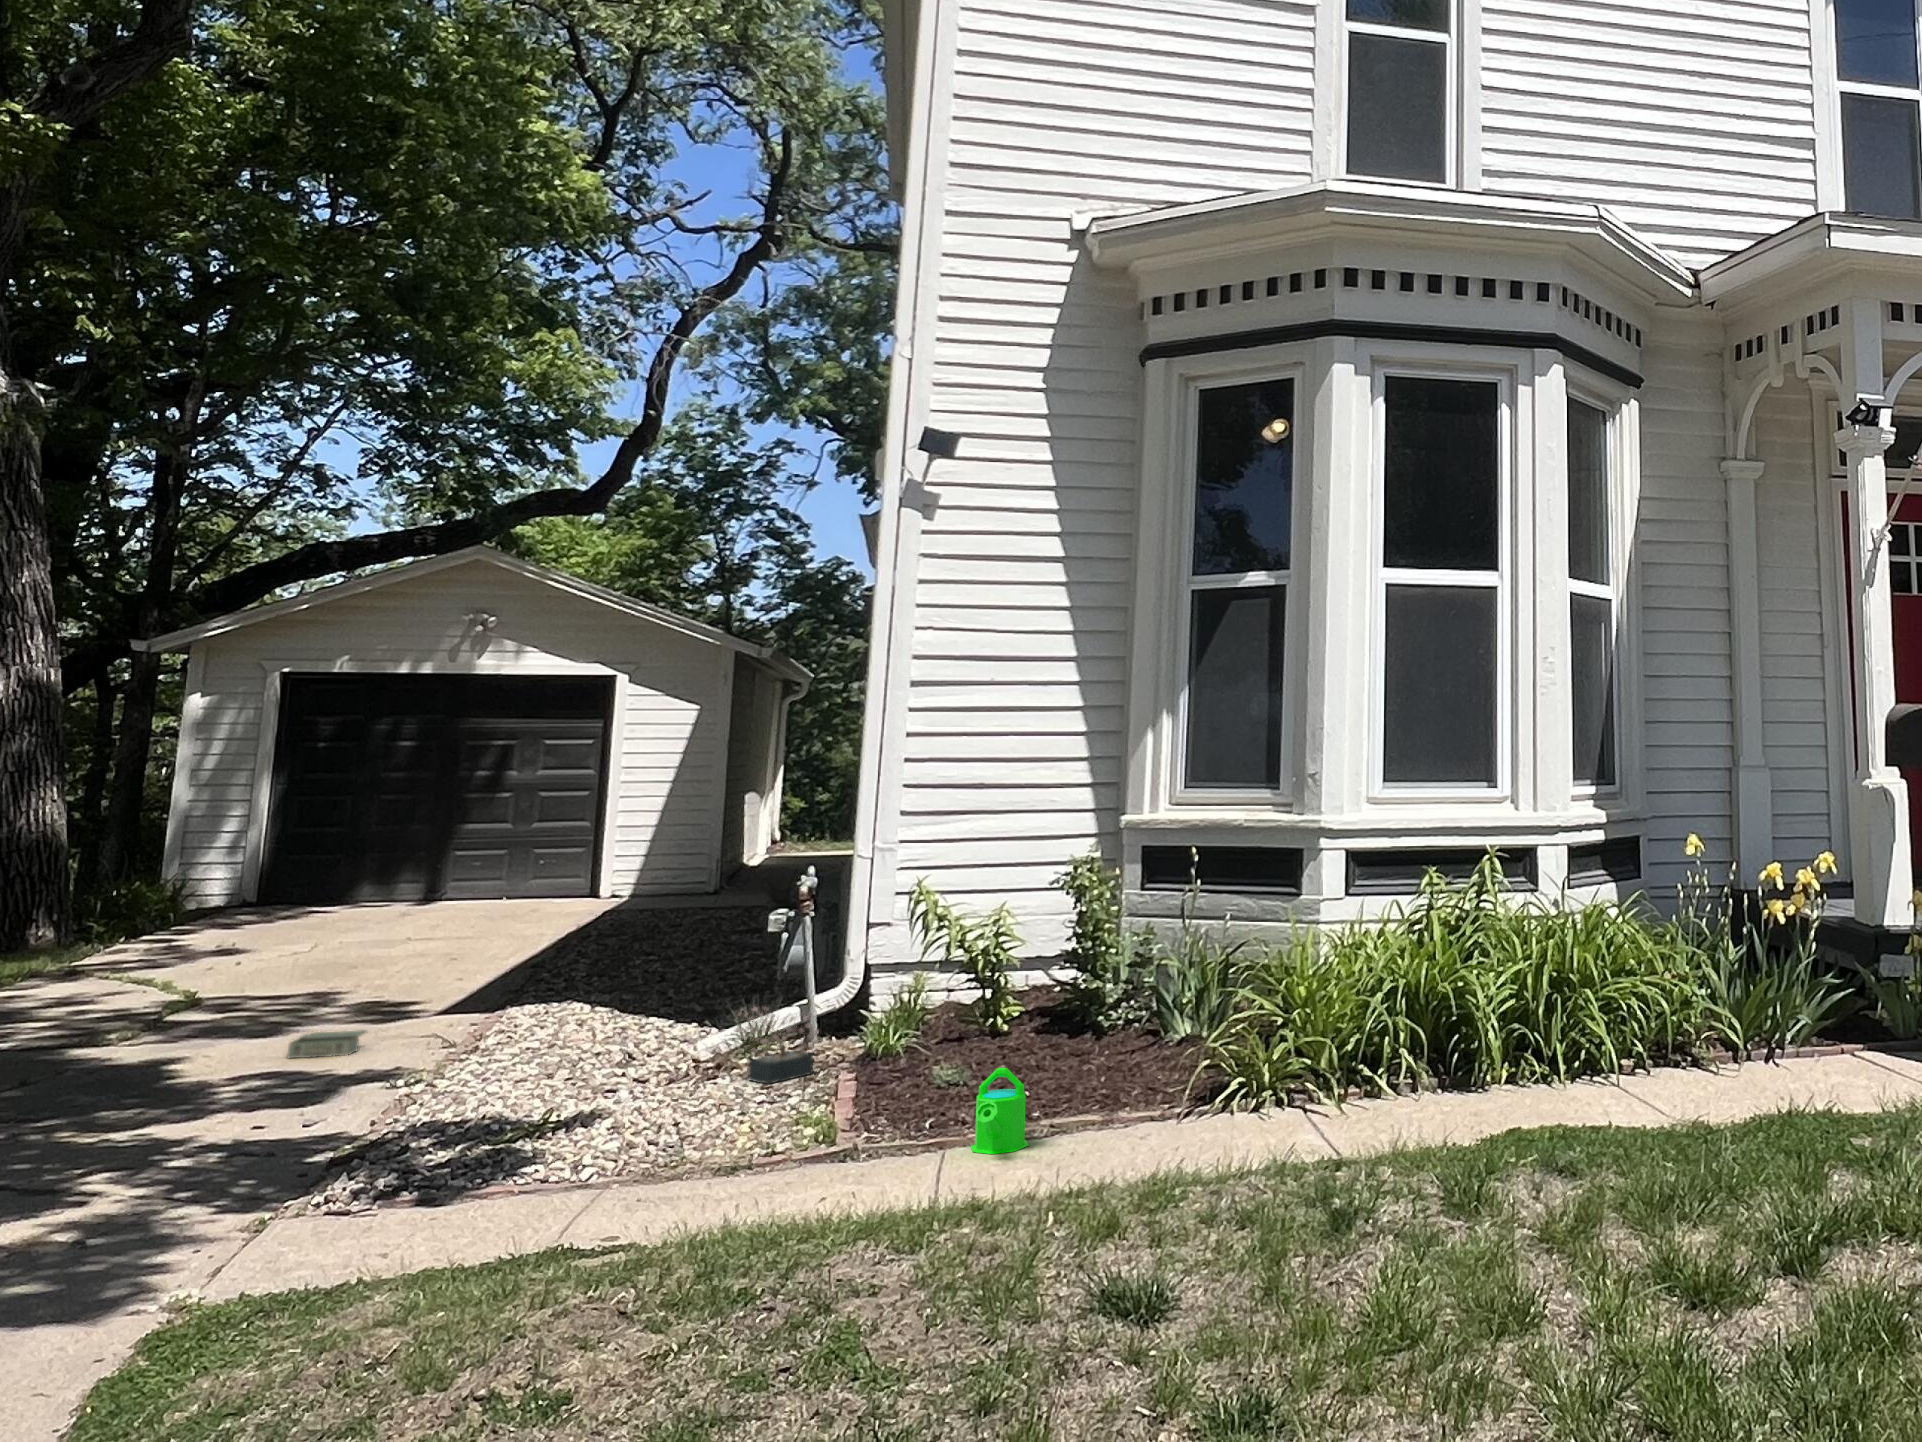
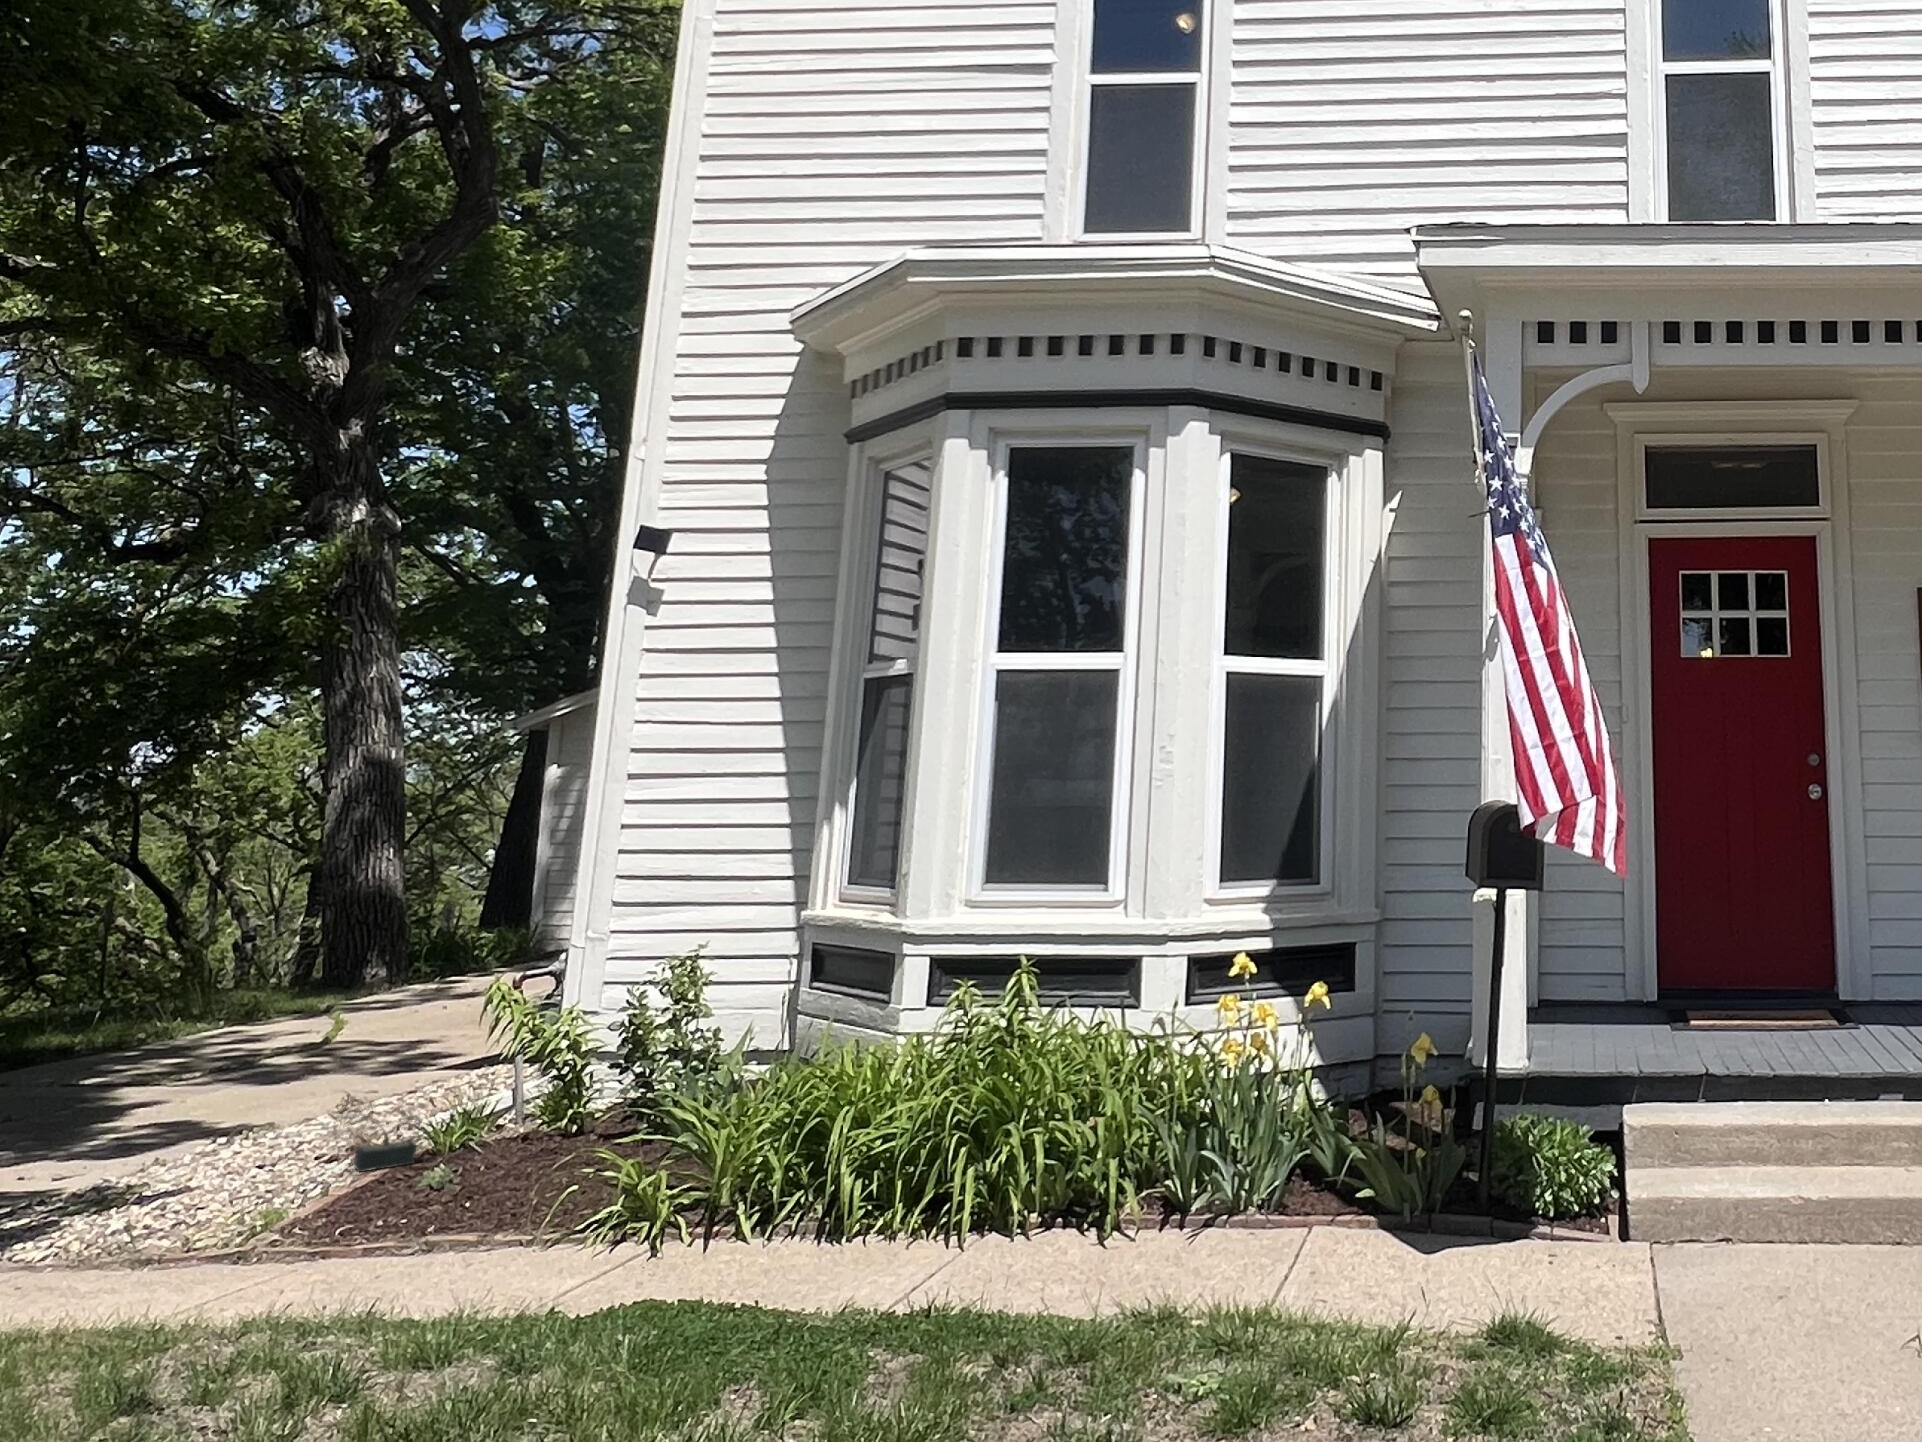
toolbox: present [288,1030,366,1058] -> none [201,1089,275,1112]
watering can: present [970,1068,1029,1154] -> none [283,1181,384,1269]

